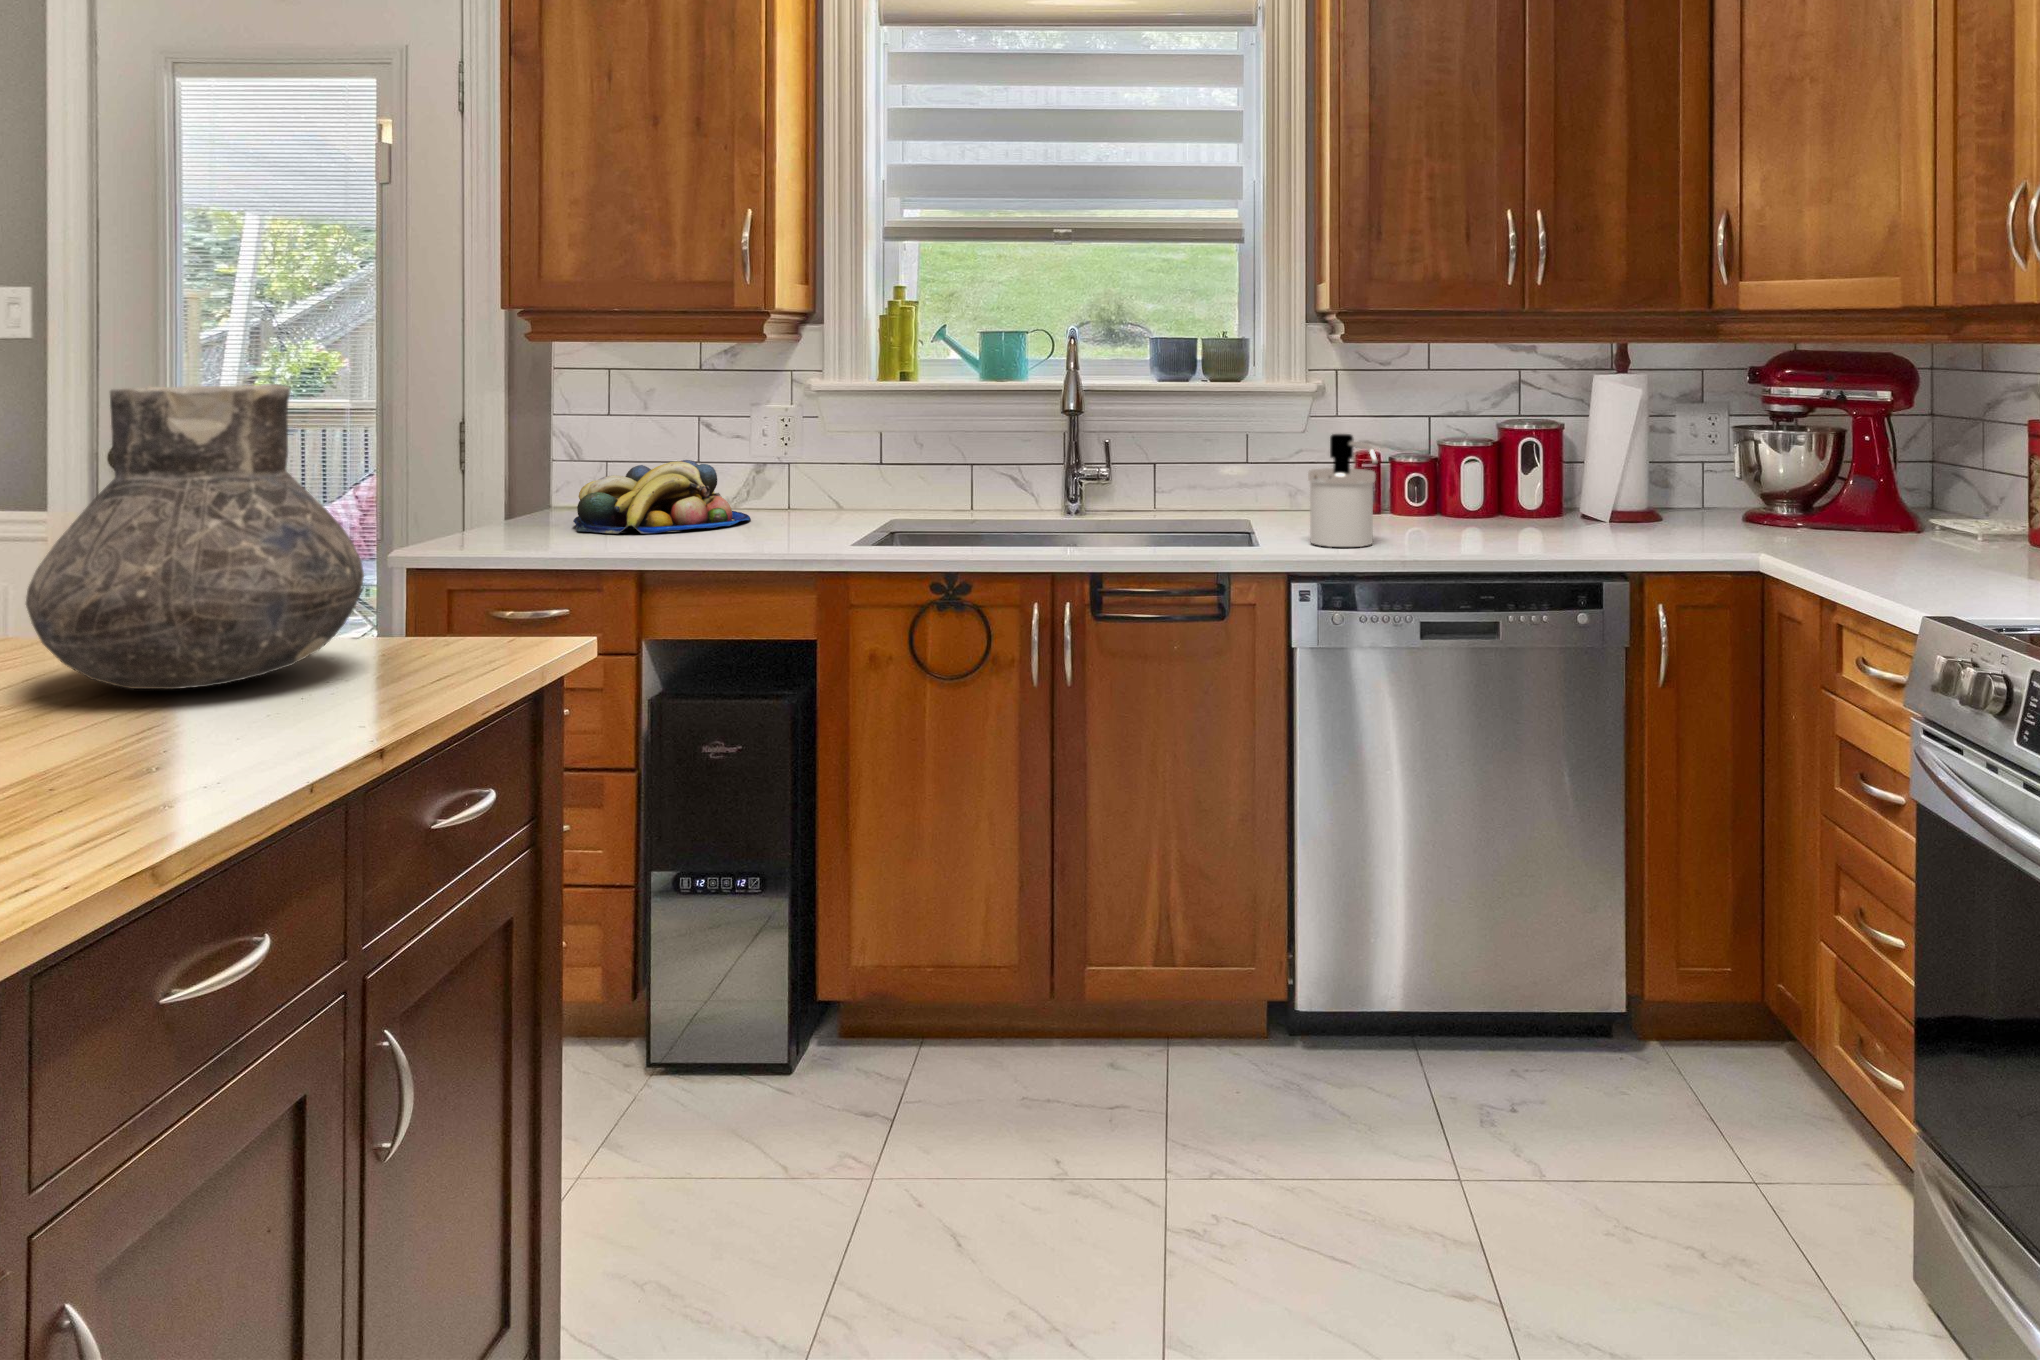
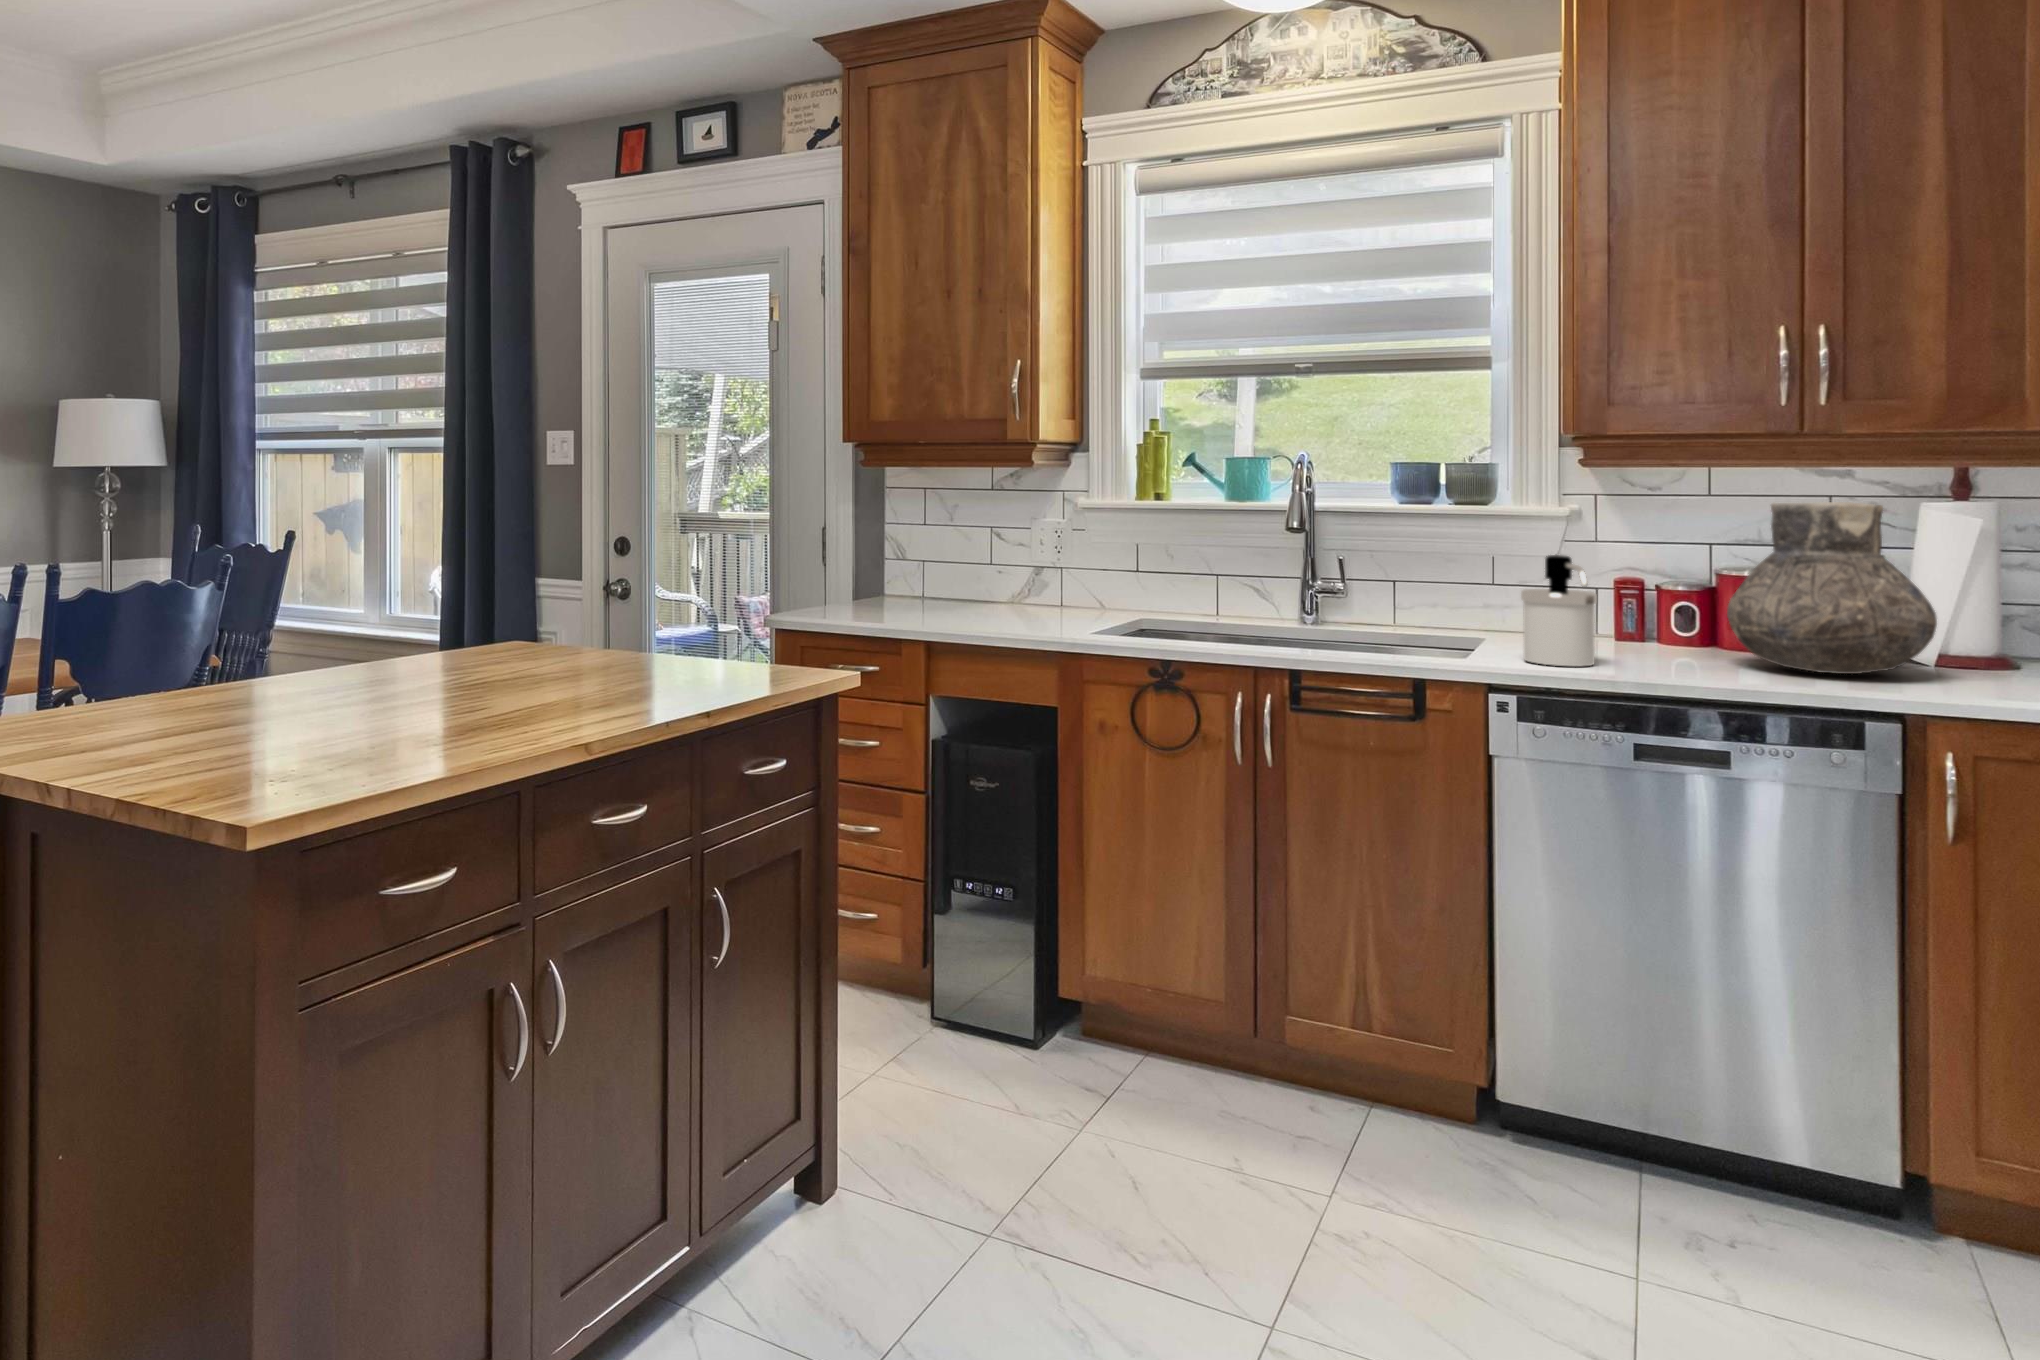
vase: present [26,384,364,689] -> present [1727,502,1937,674]
fruit bowl: present [573,460,751,534] -> none [892,559,1028,614]

